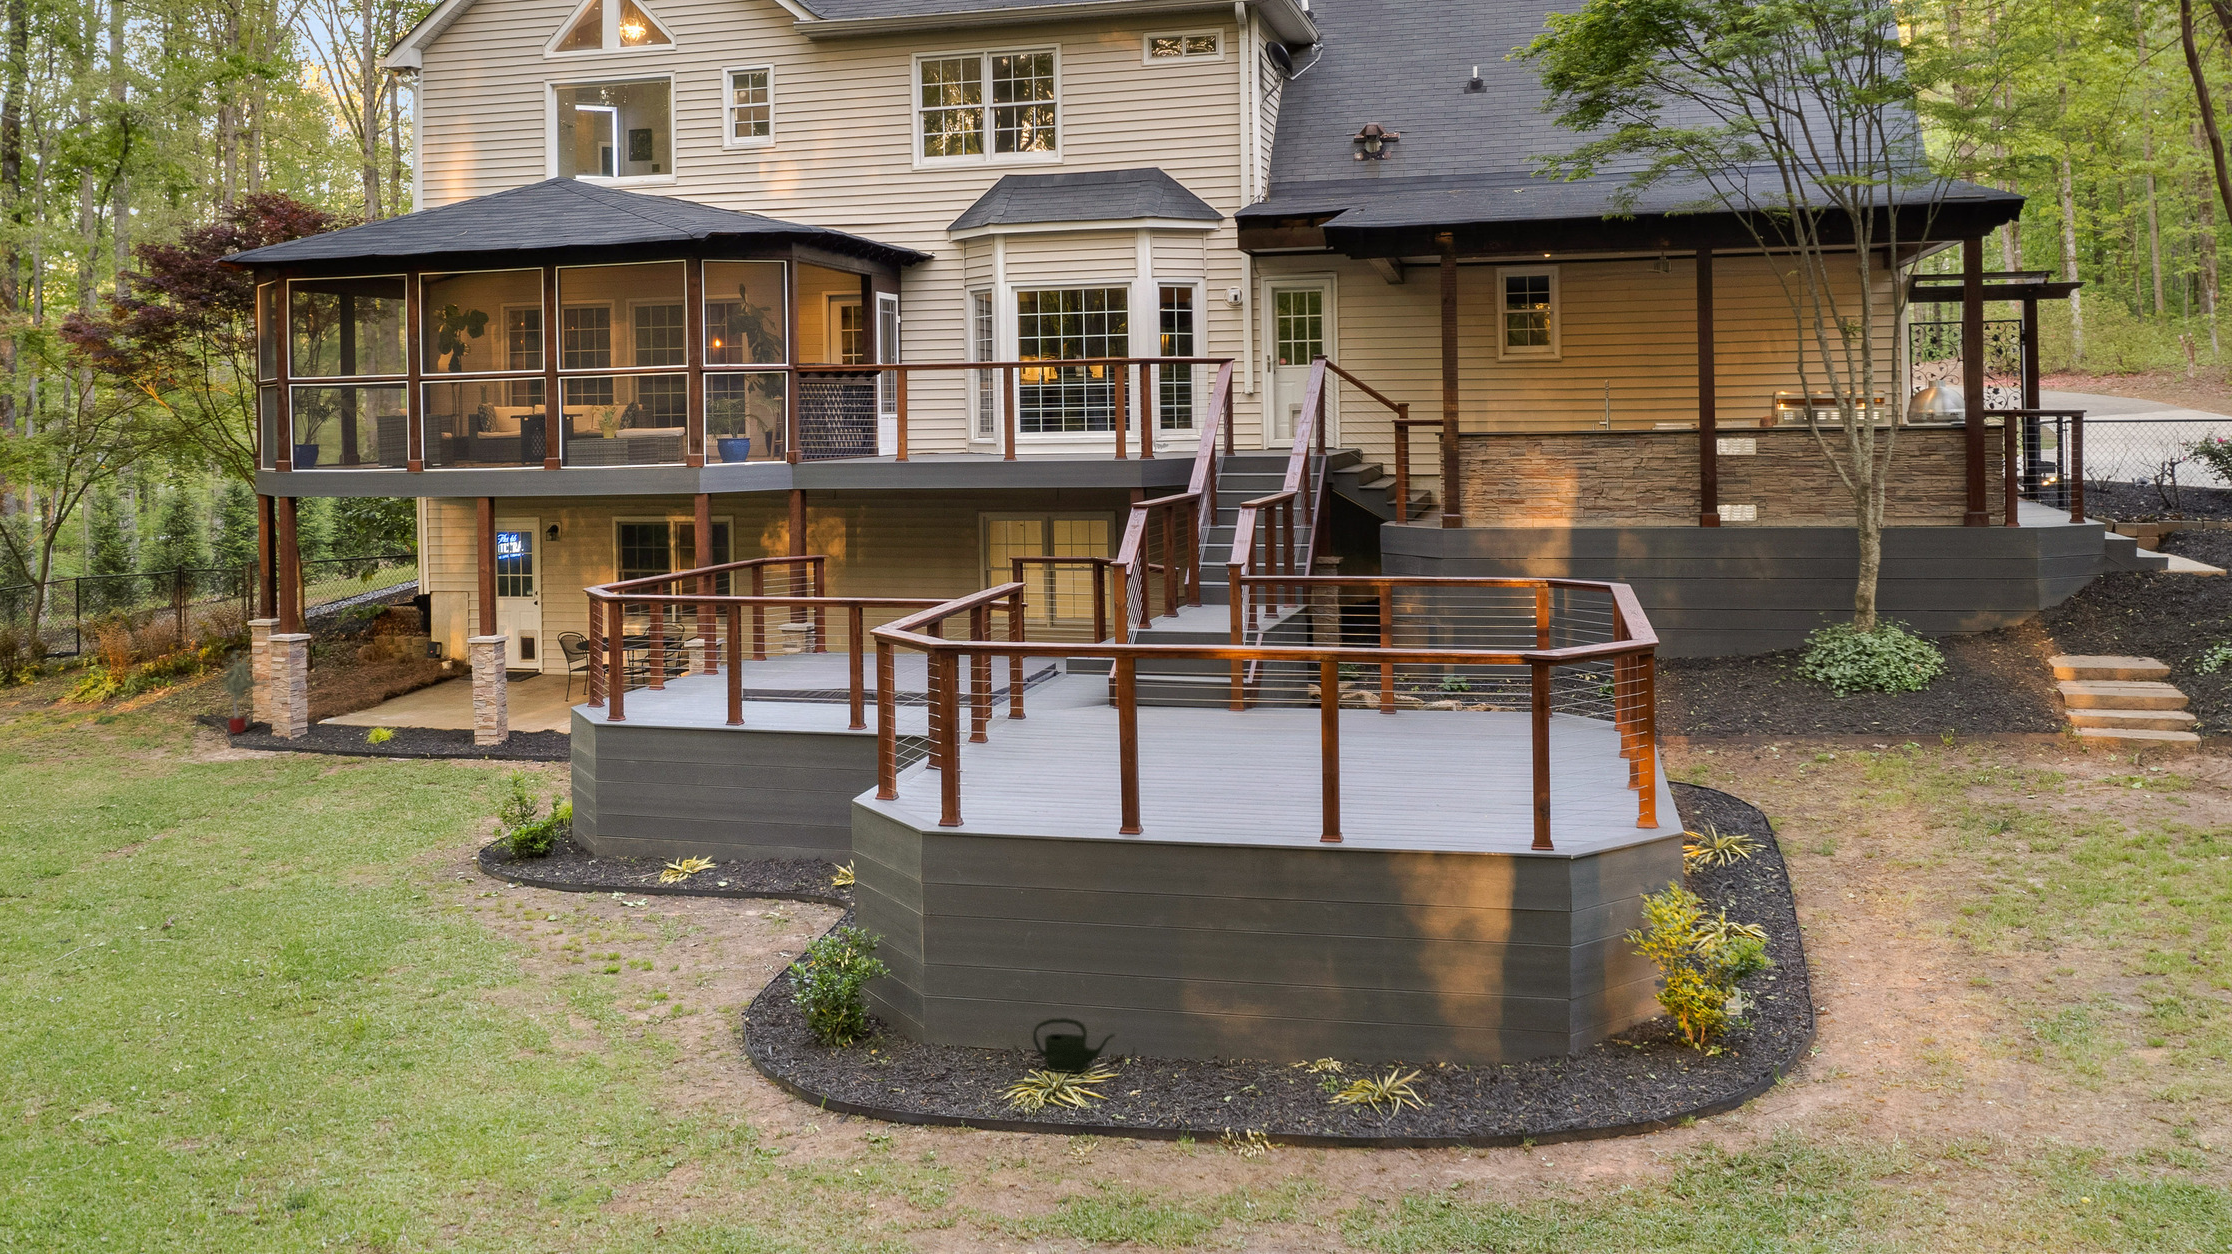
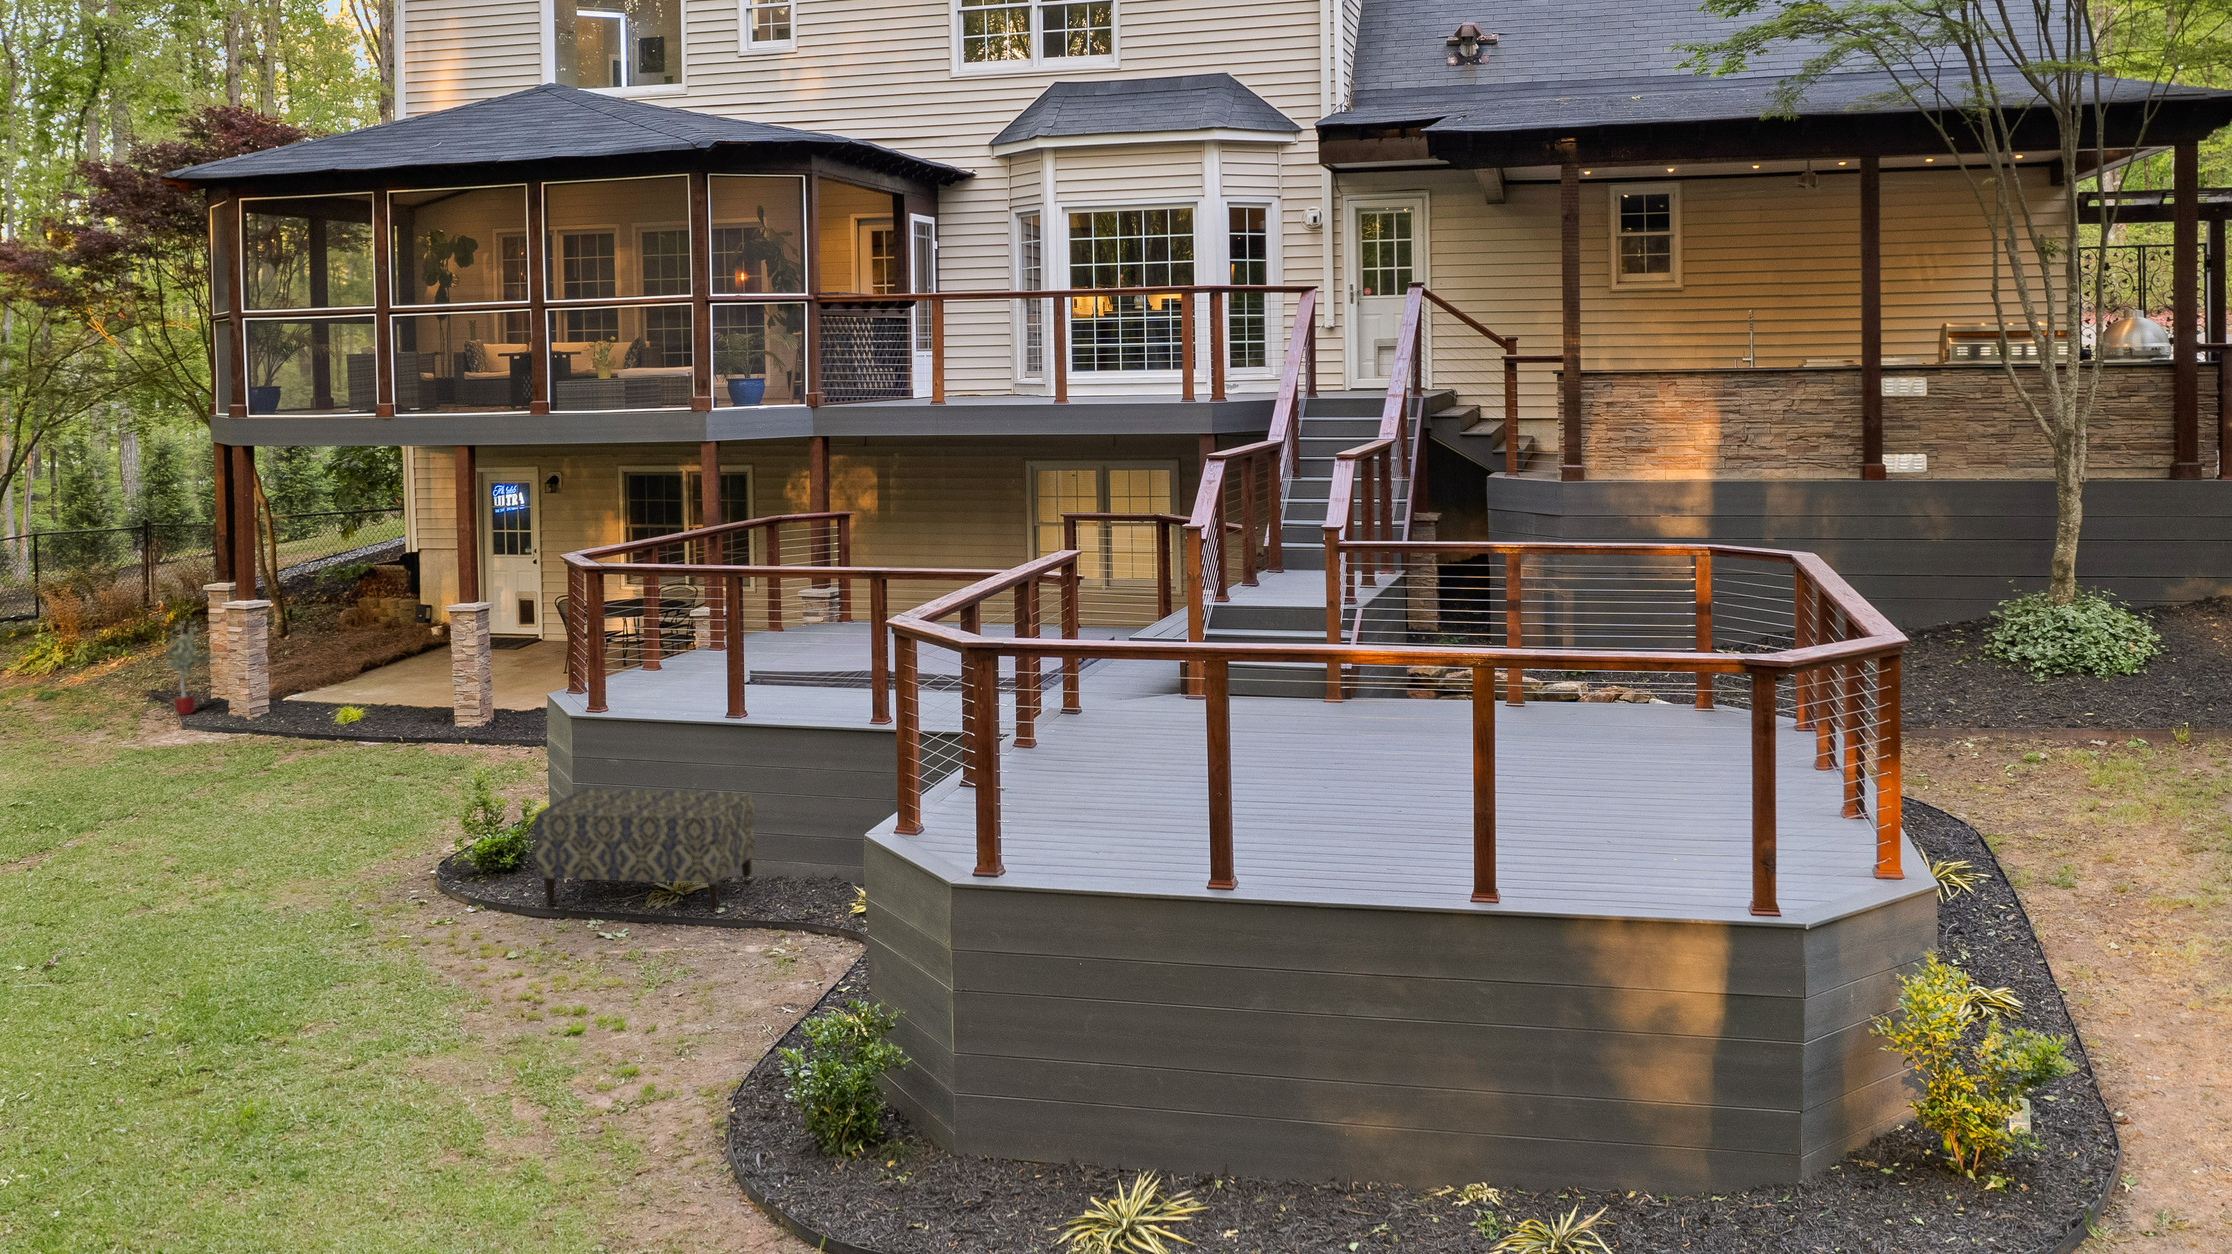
bench: none [579,782,760,880] -> present [534,788,754,911]
watering can: present [1033,1018,1114,1073] -> none [1082,1139,1192,1212]

